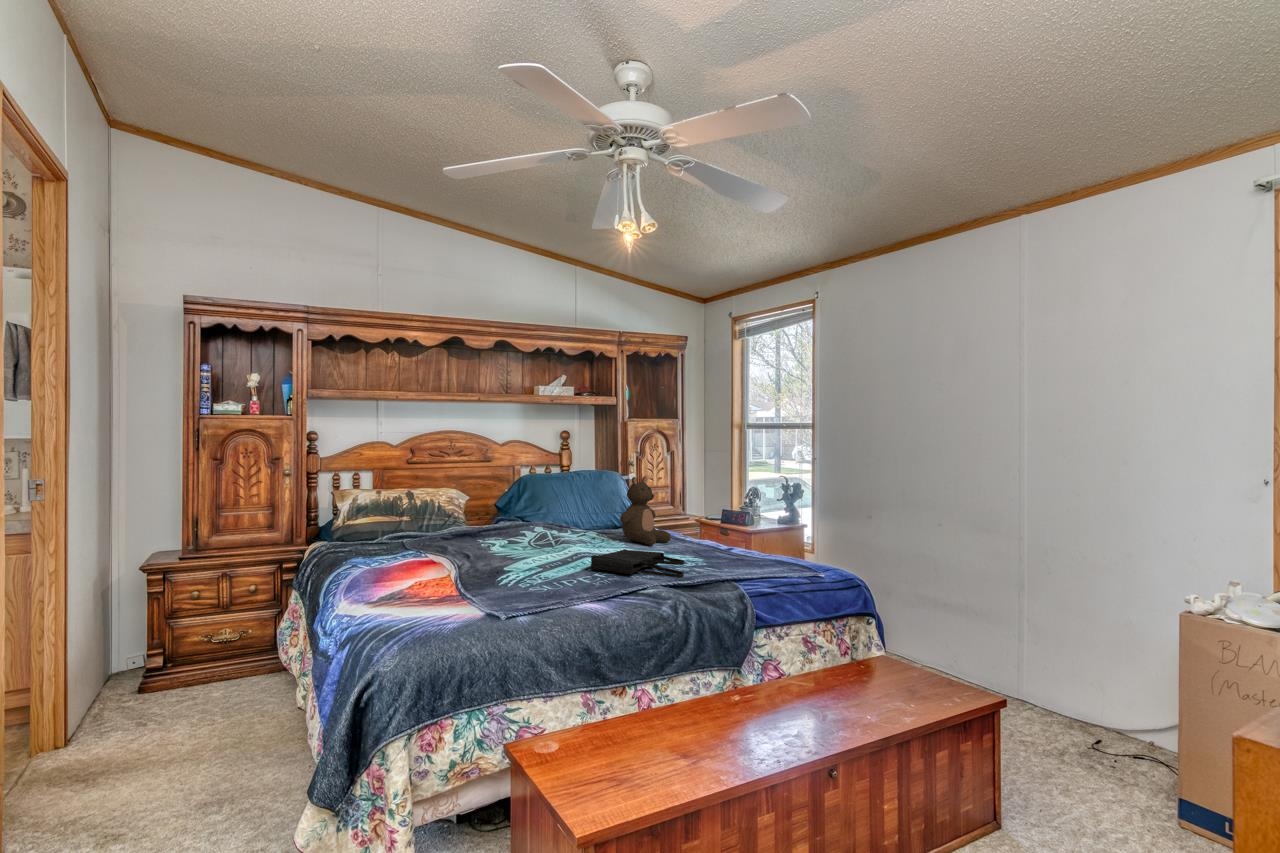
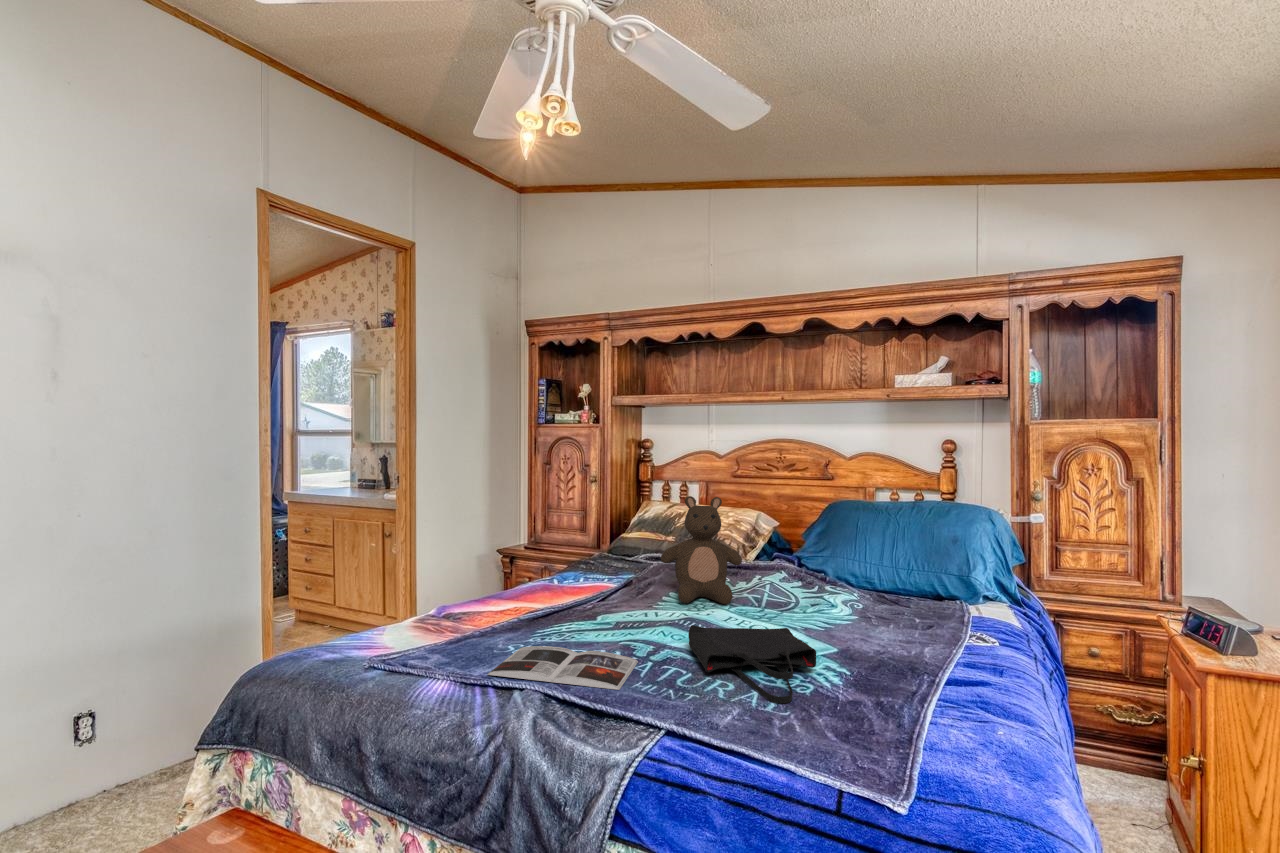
stuffed bear: present [620,476,671,545] -> present [661,496,742,604]
magazine: none [519,578,617,601] -> present [488,646,638,690]

